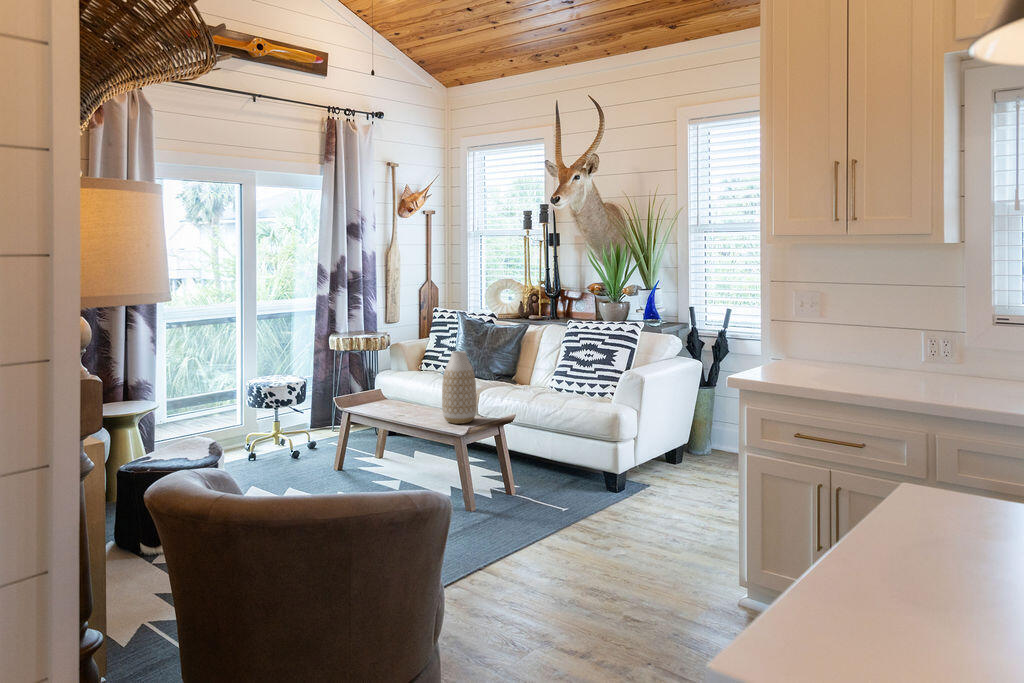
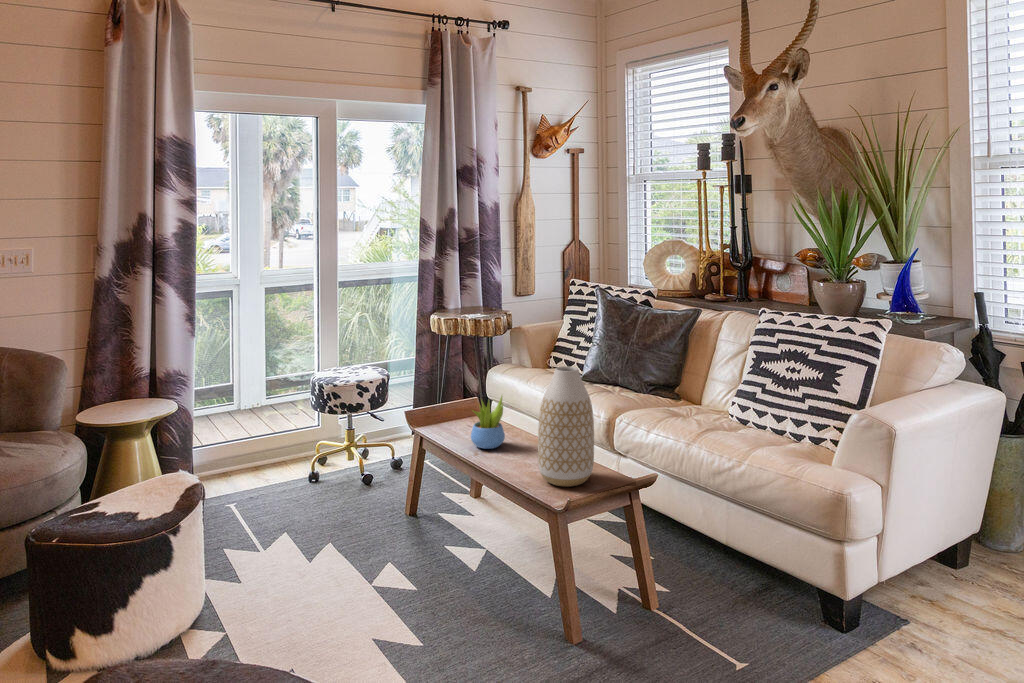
succulent plant: none [391,376,413,412] -> present [471,396,505,449]

